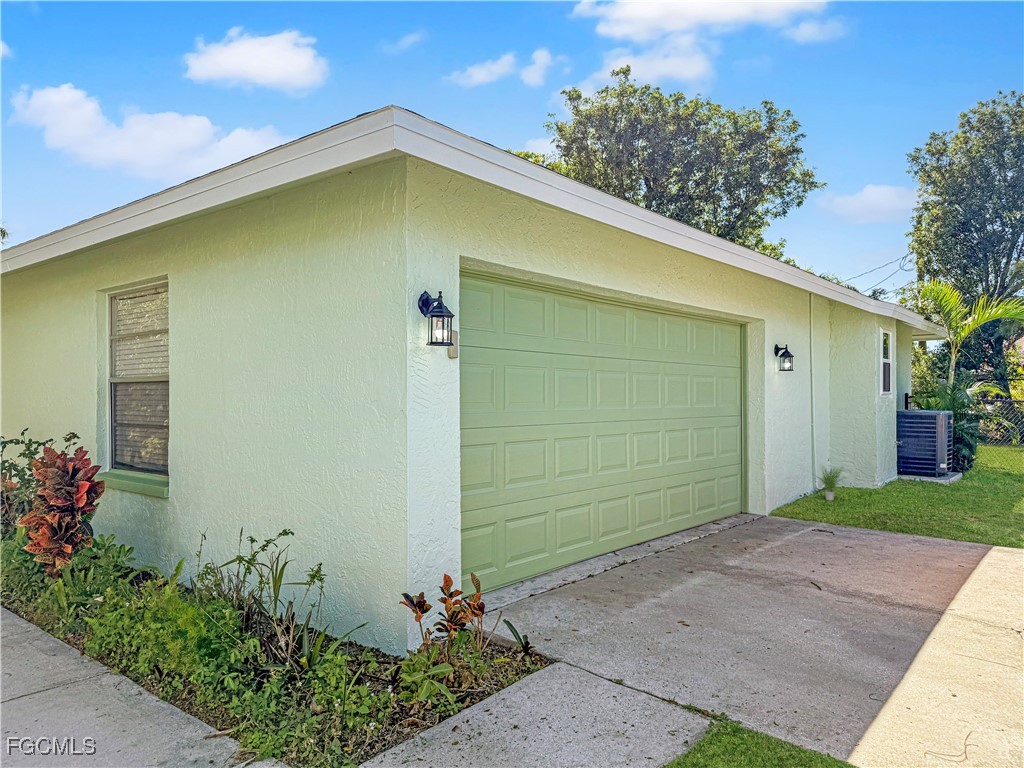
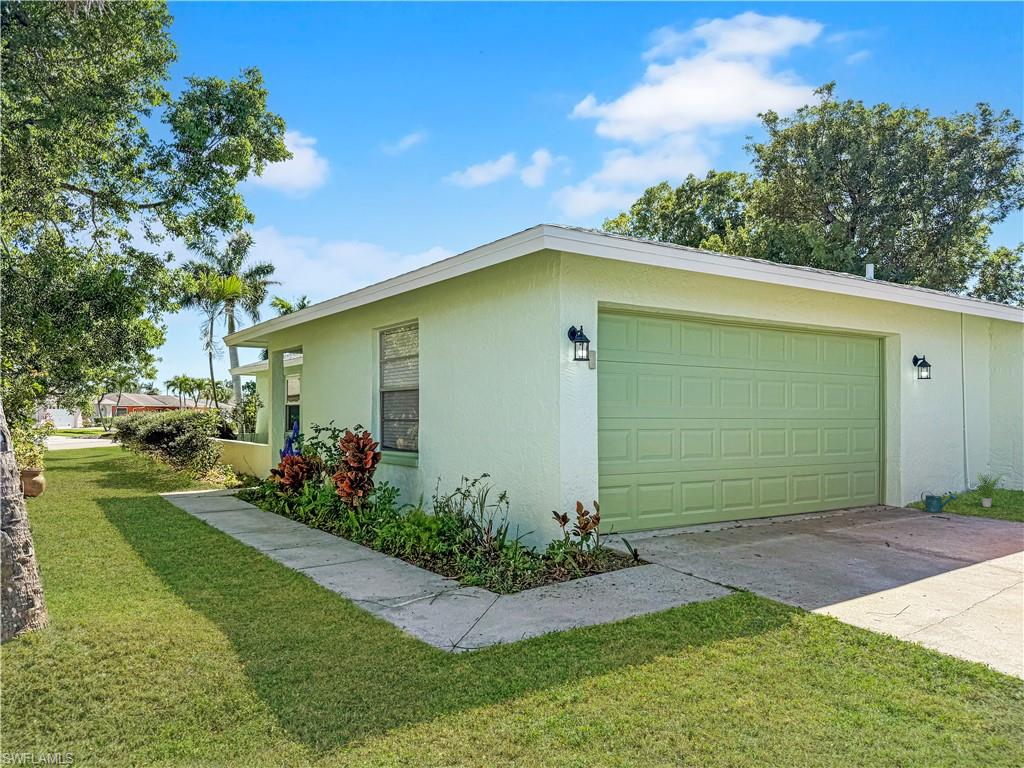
watering can: none [779,489,816,513] -> present [921,492,957,513]

